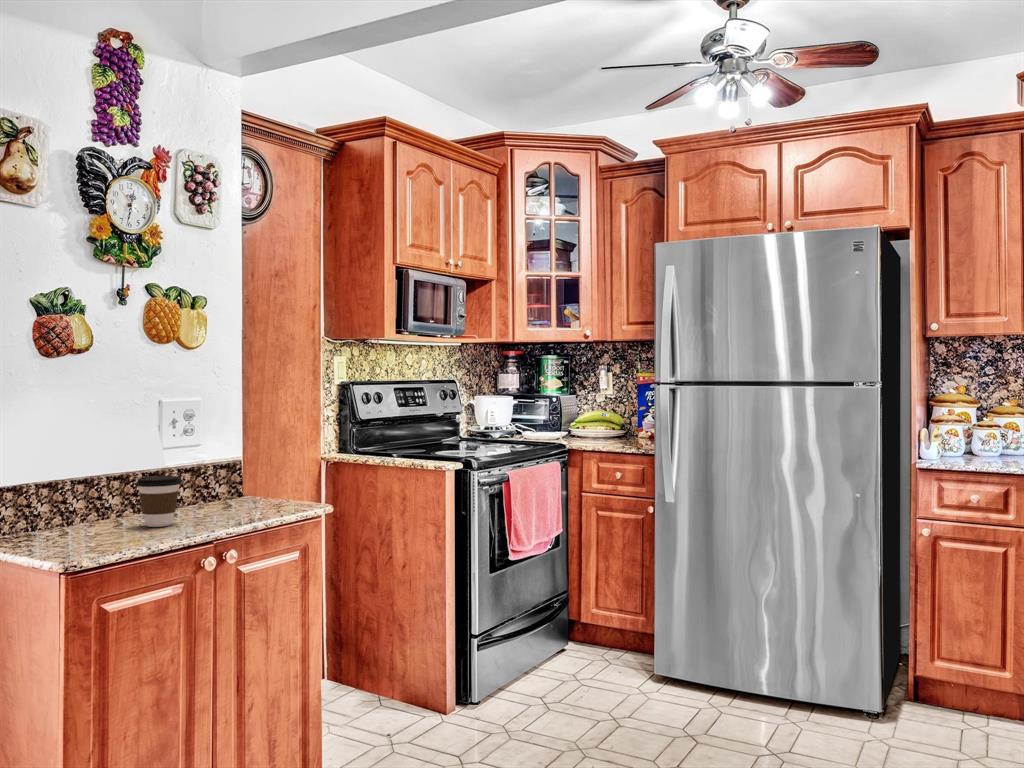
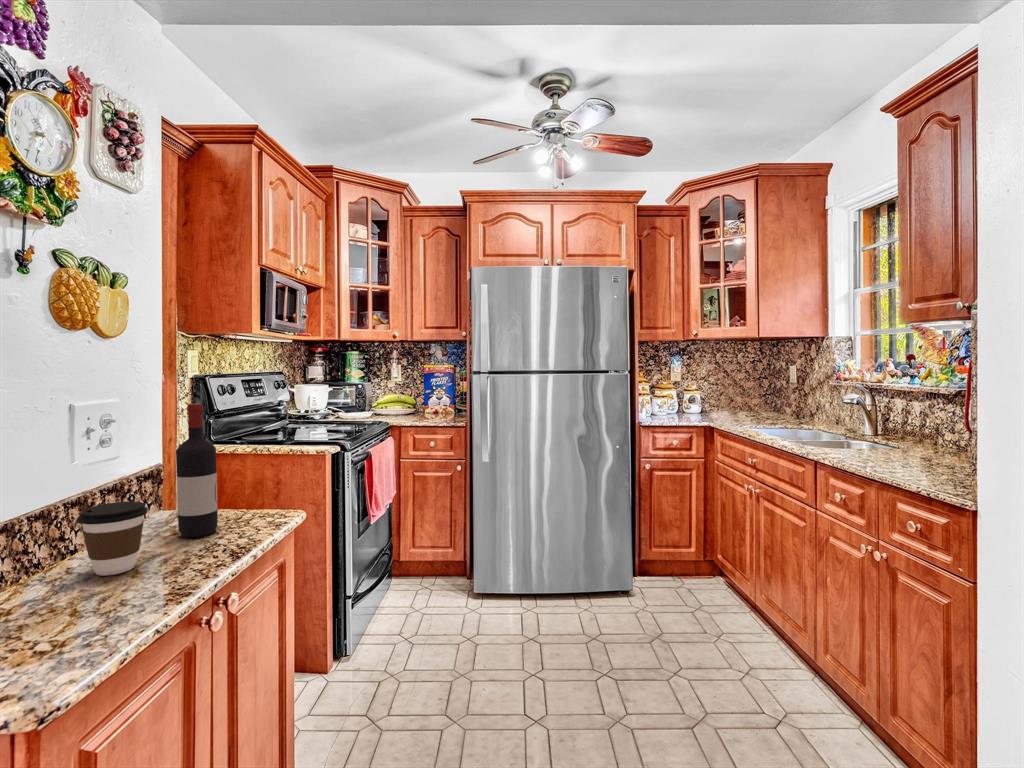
wine bottle: none [219,404,250,515] -> present [176,404,218,537]

